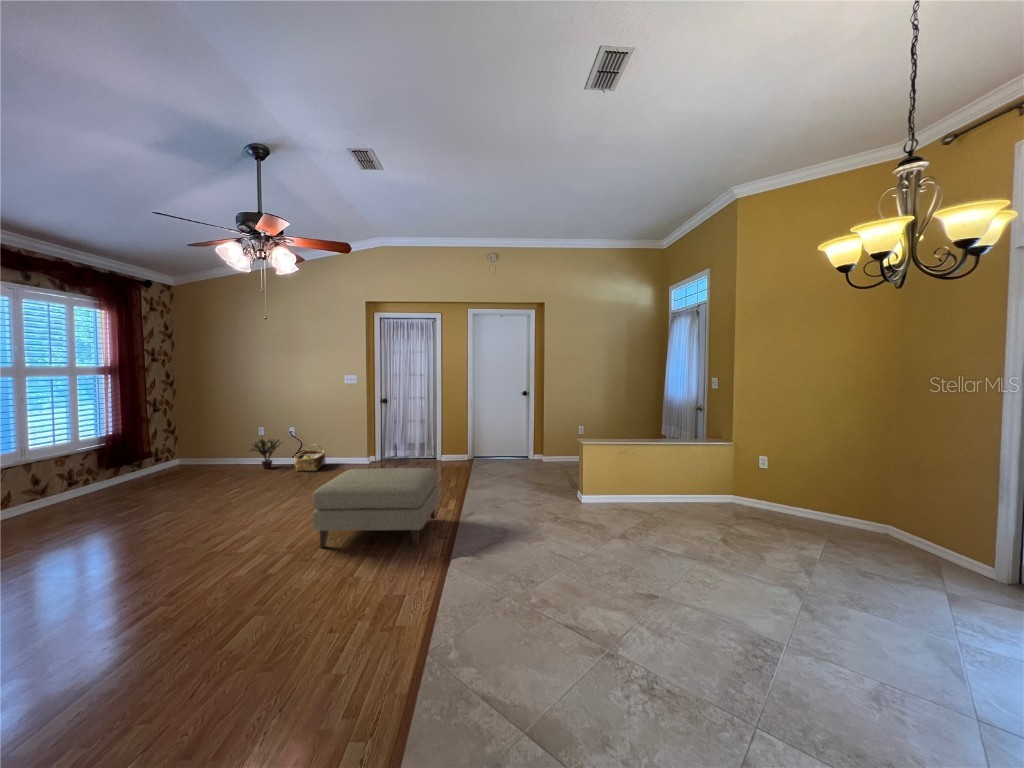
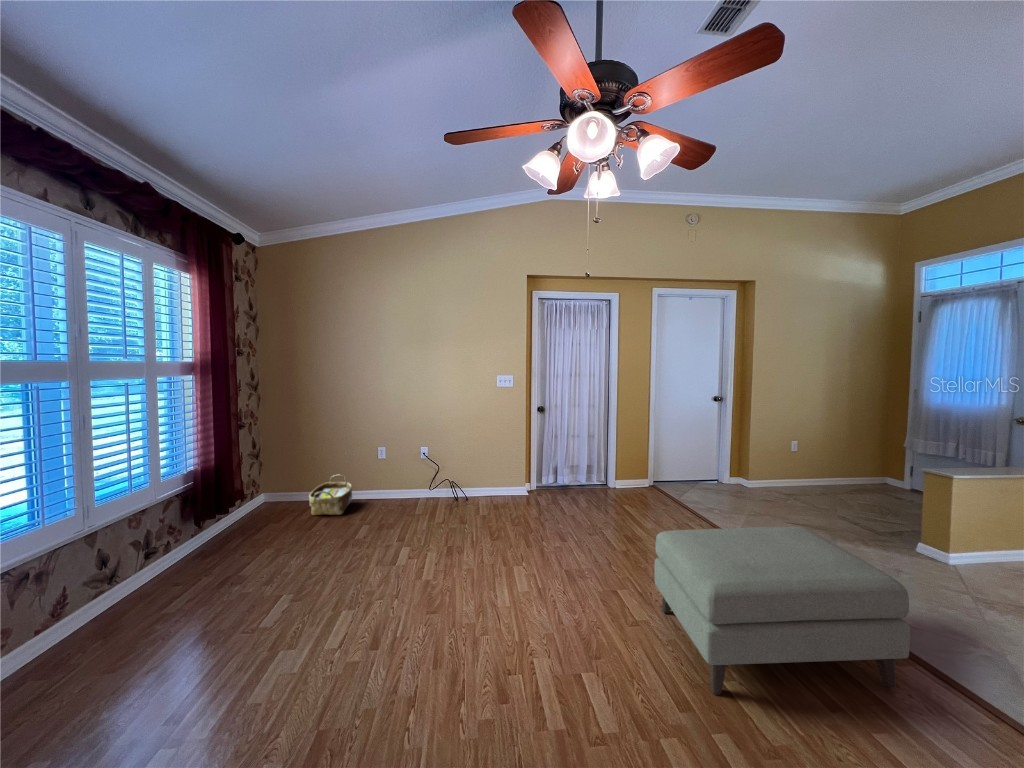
potted plant: present [250,439,280,469] -> none [377,464,416,509]
woven basket: present [294,444,326,471] -> present [309,474,352,515]

